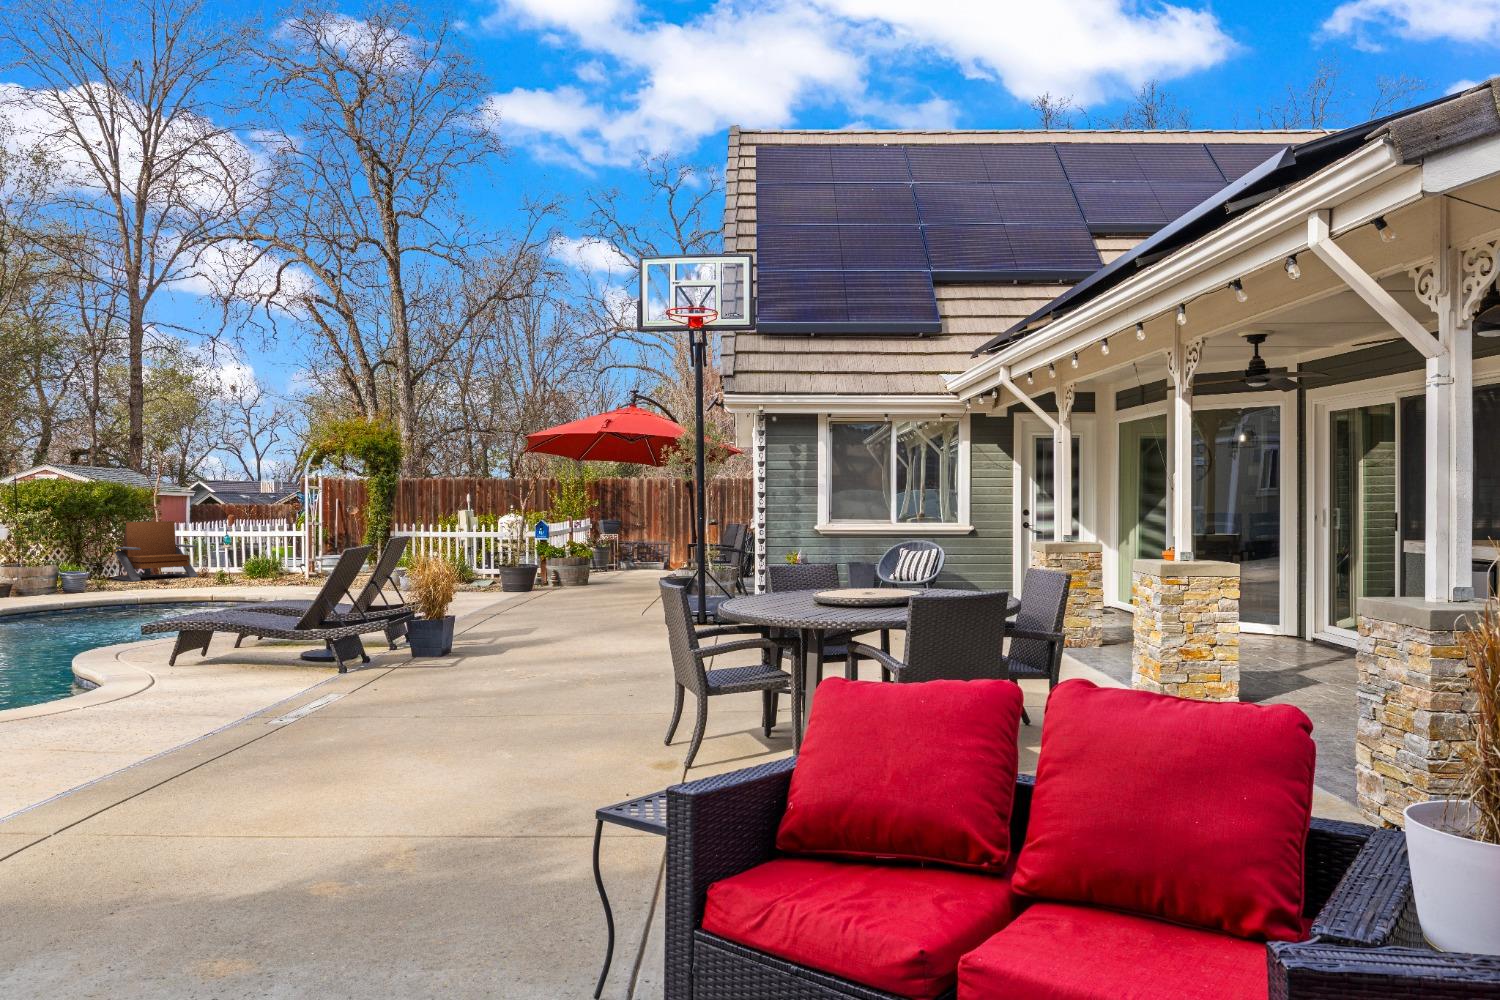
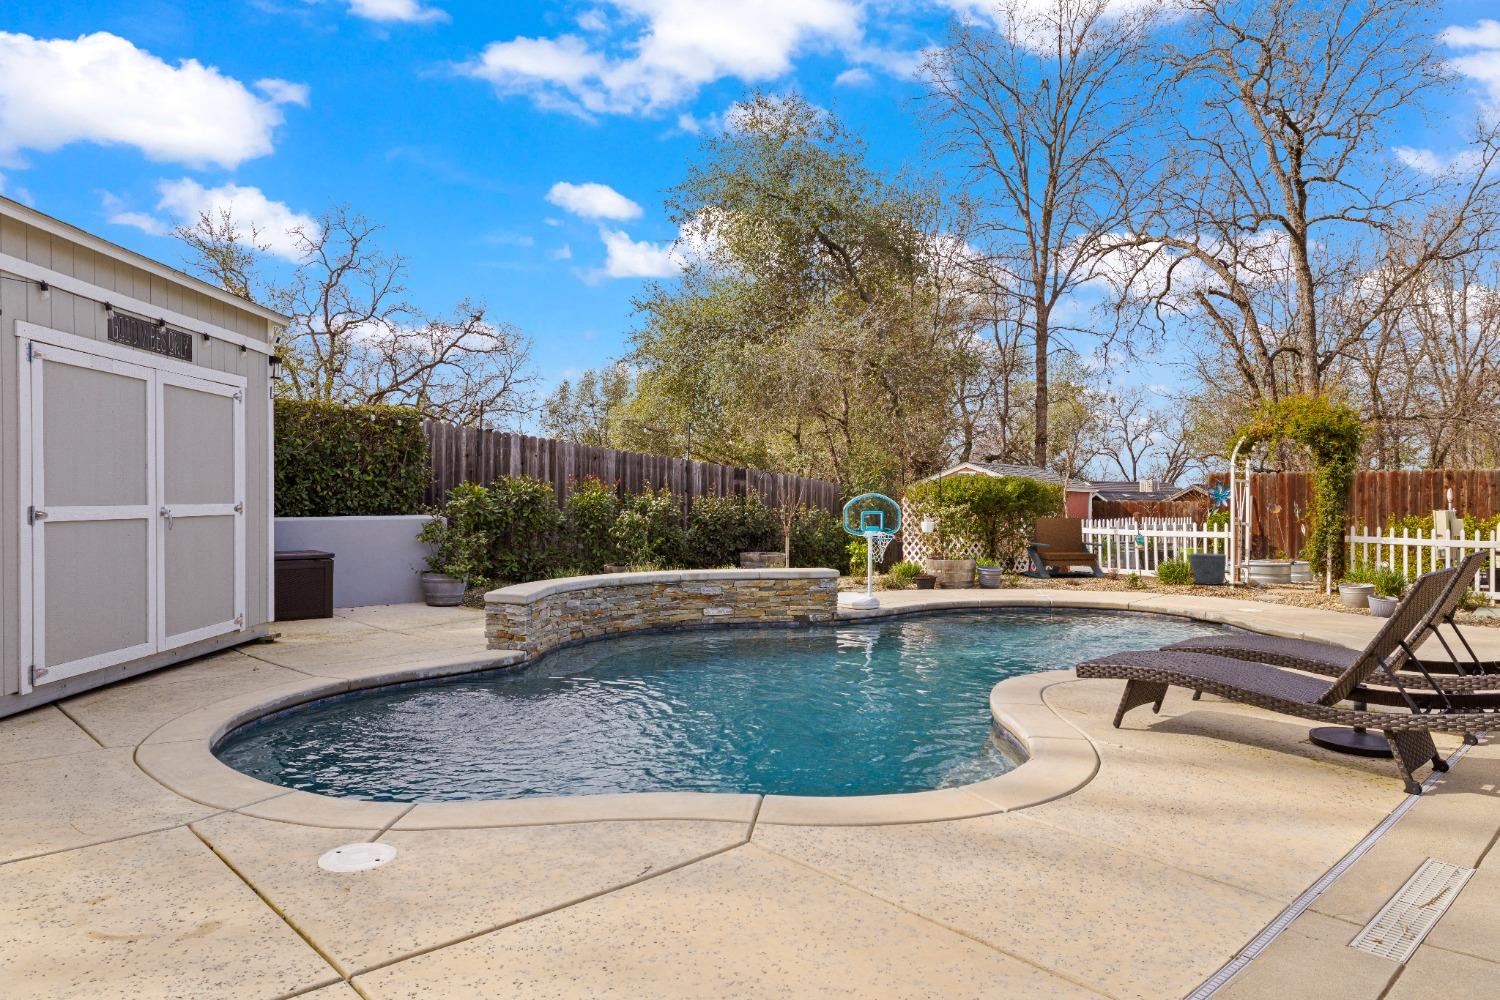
planter: none [275,550,305,577] -> present [1190,553,1226,585]

